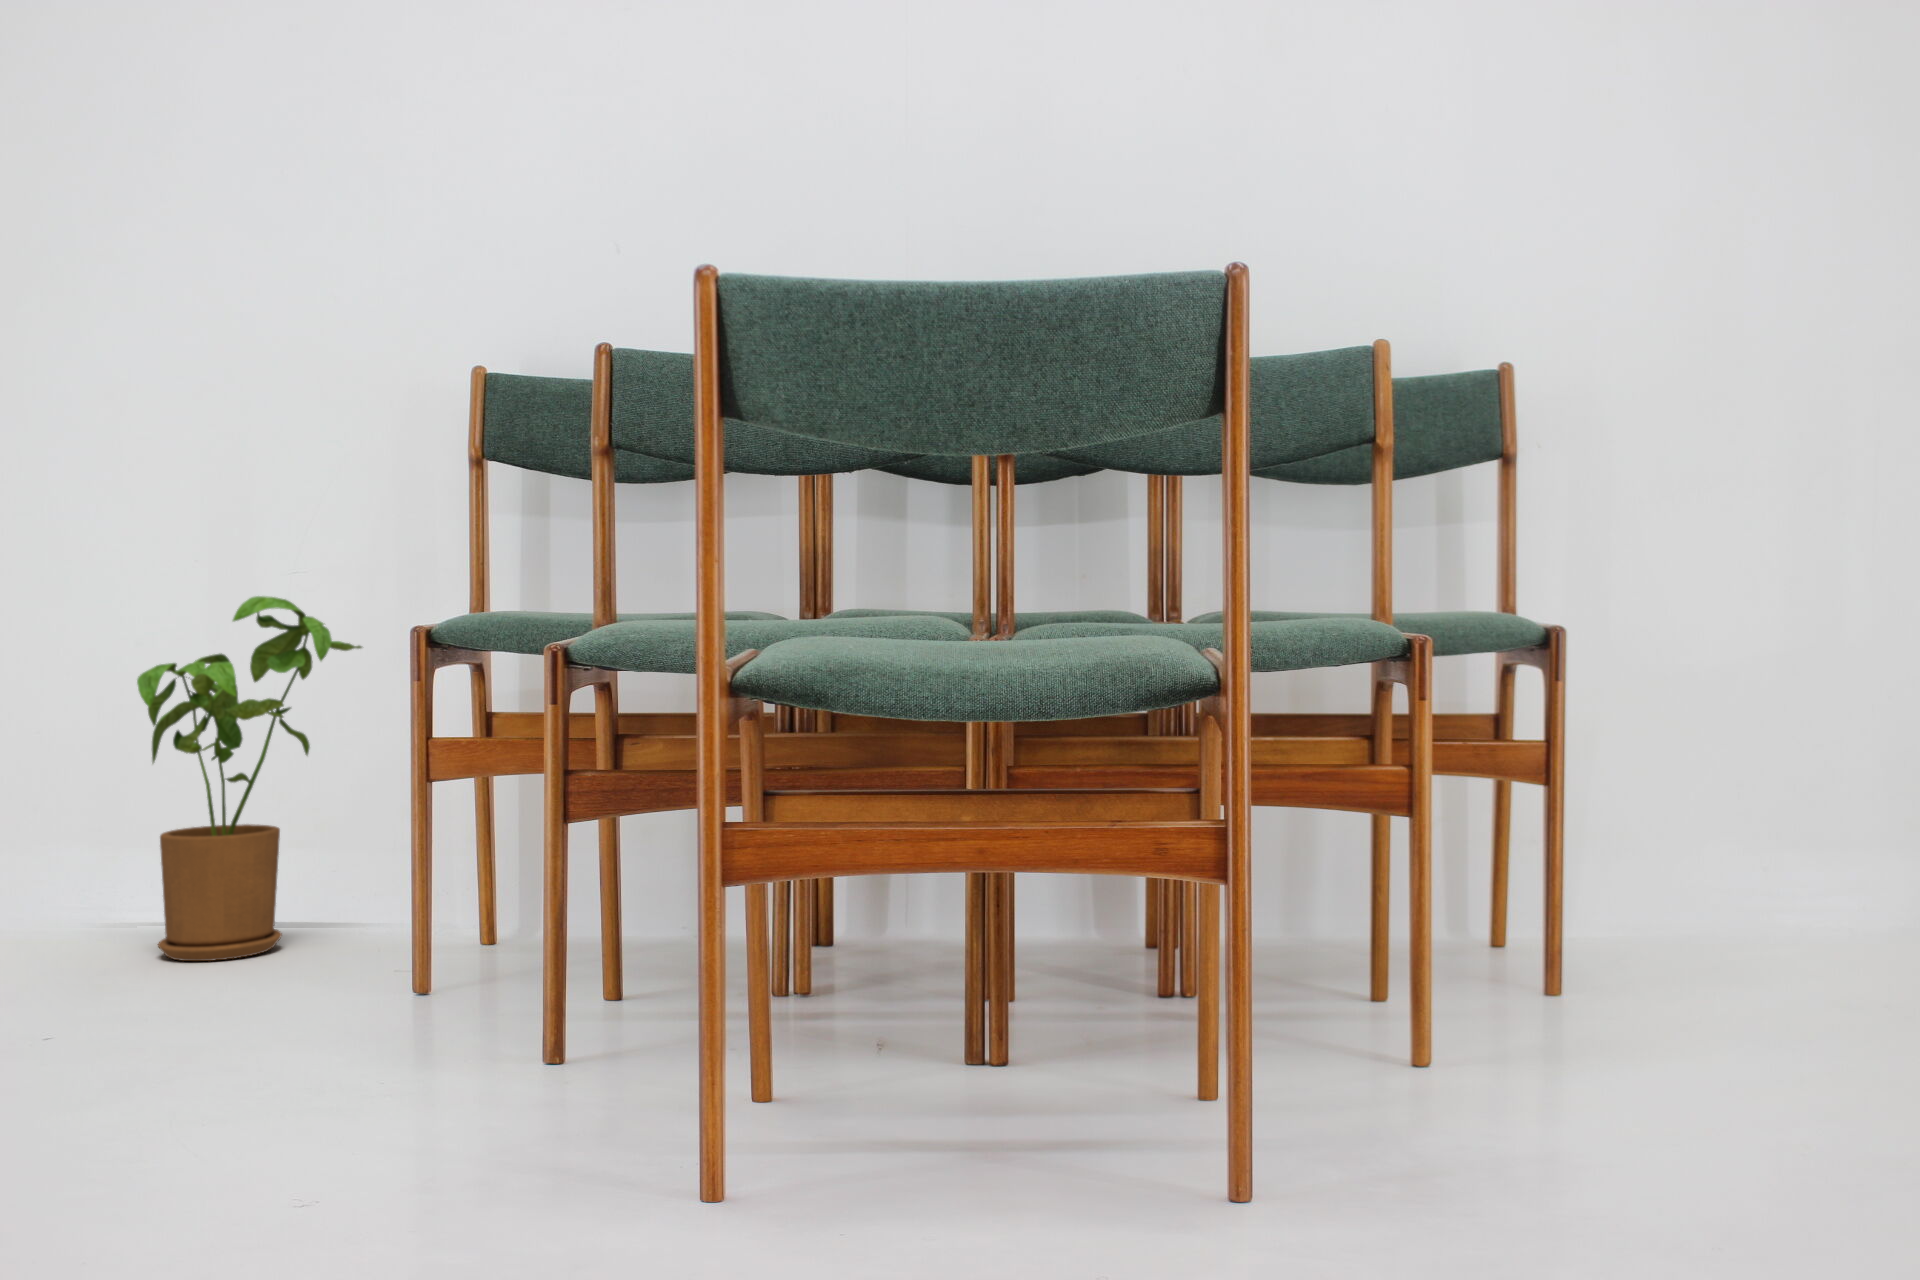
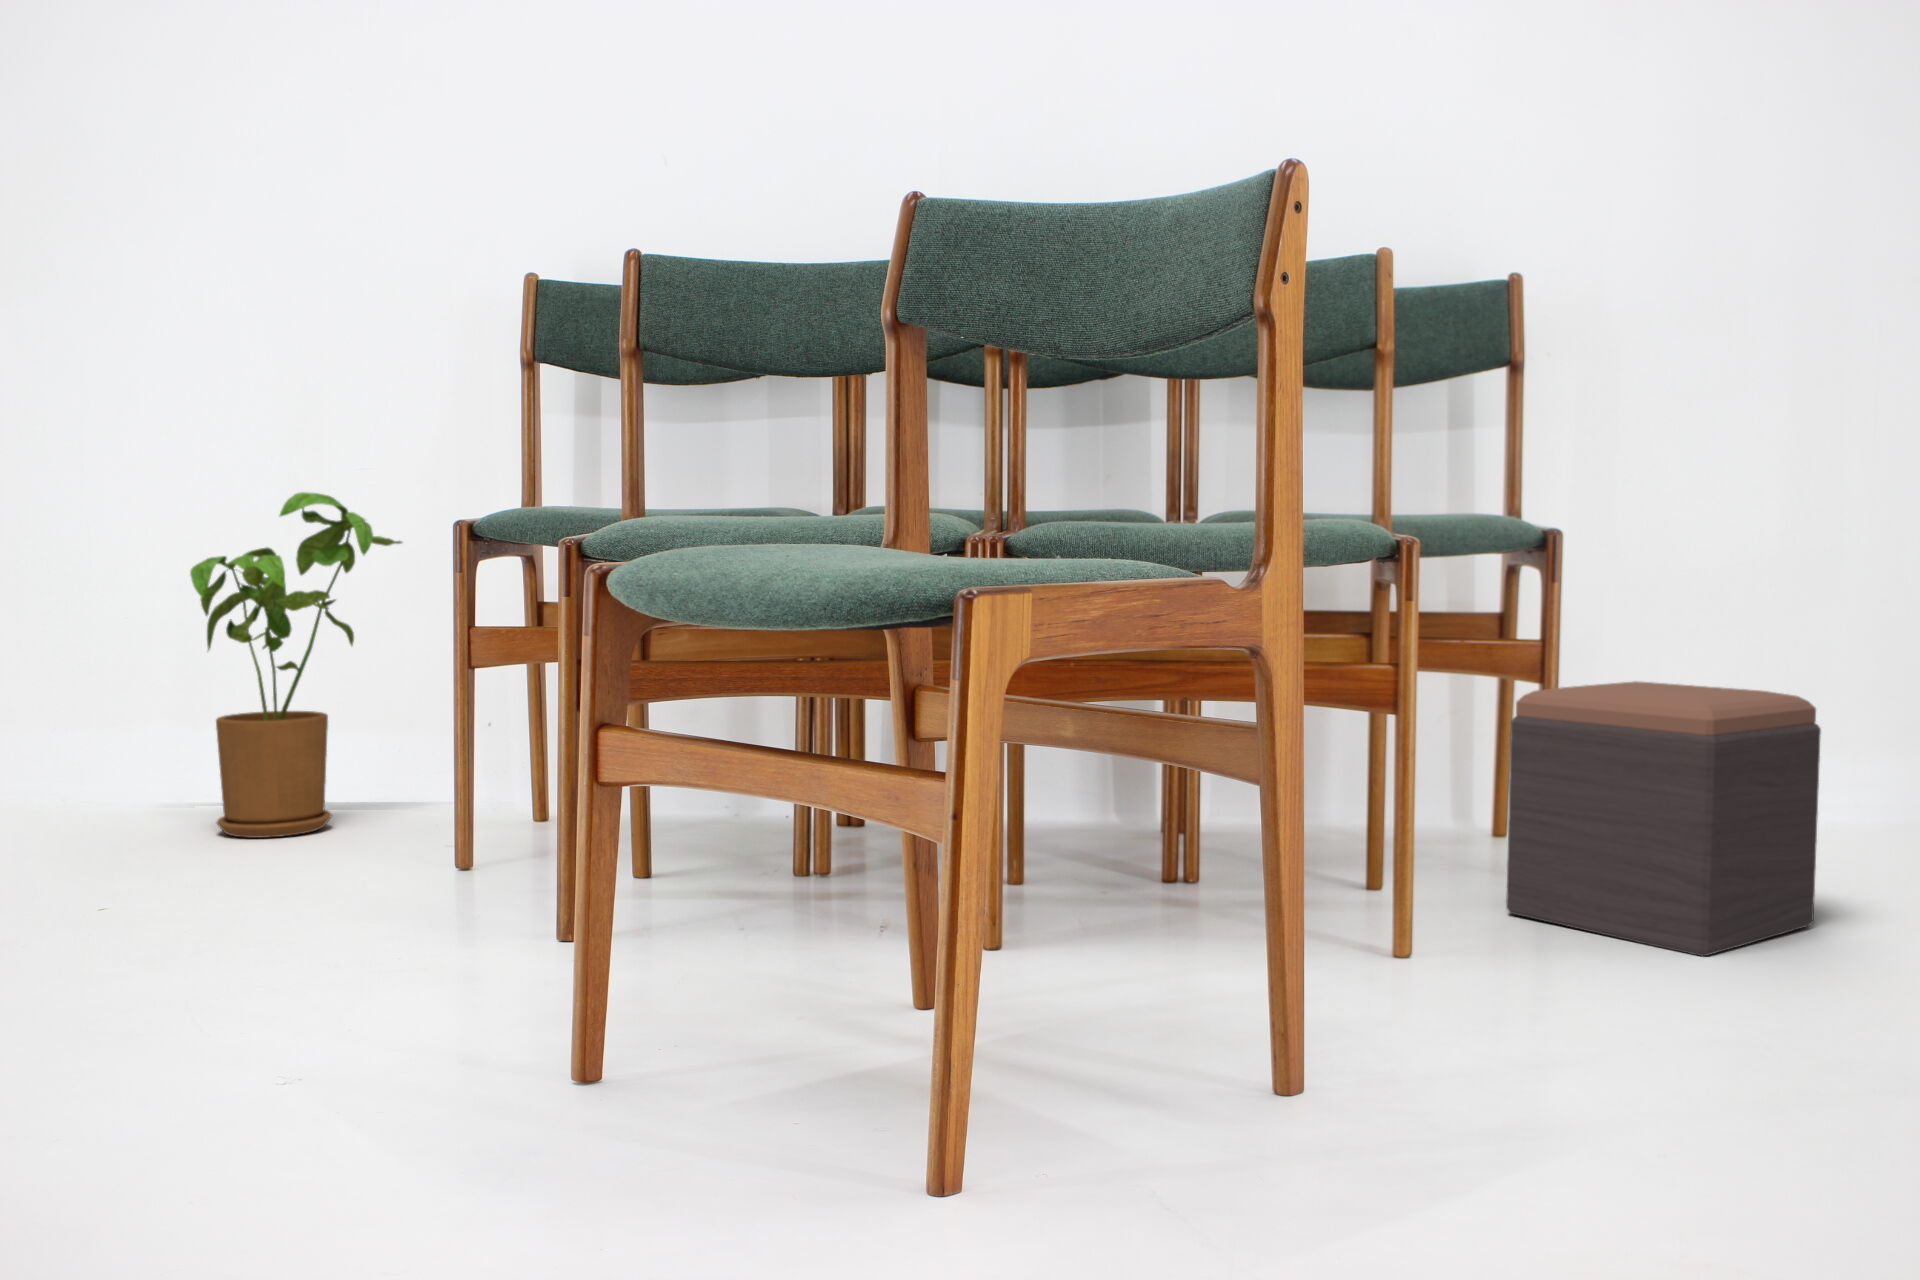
footstool: none [1526,784,1851,1080] -> present [1506,681,1821,956]

